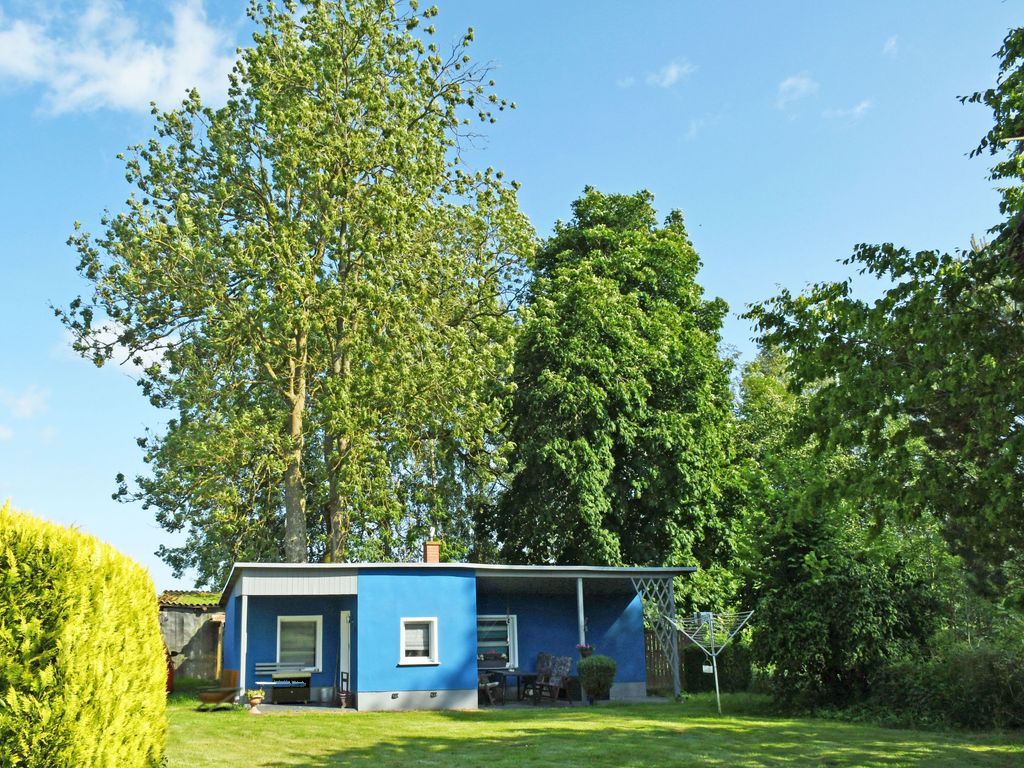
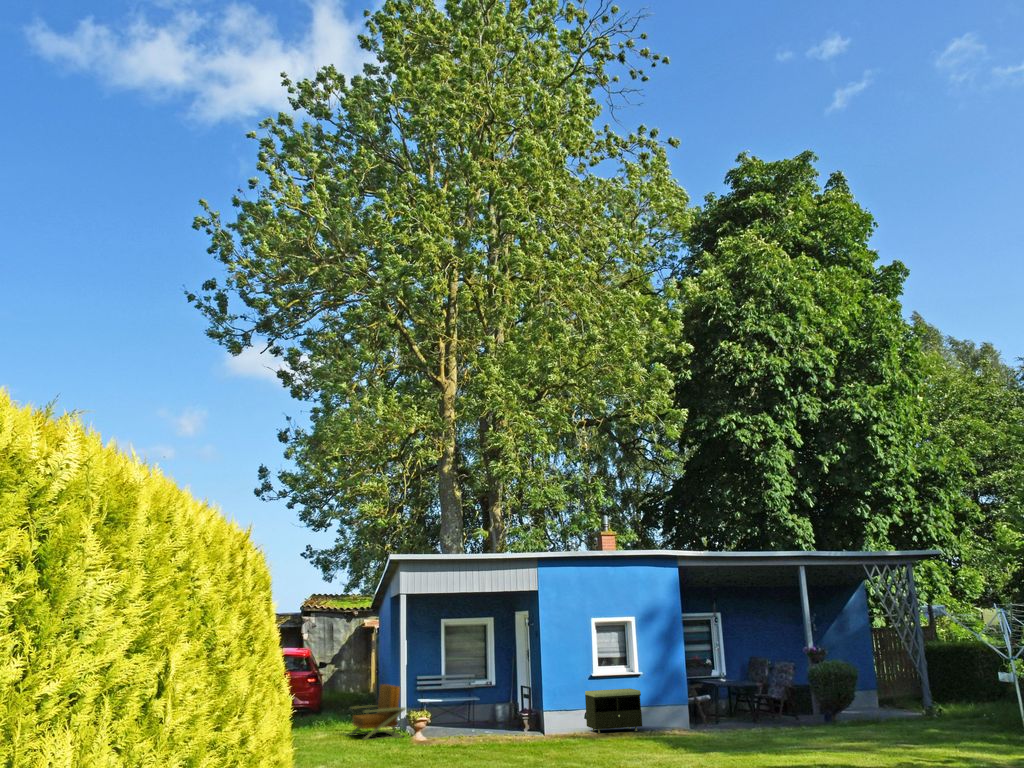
storage bench: present [271,672,311,704] -> present [585,688,642,733]

